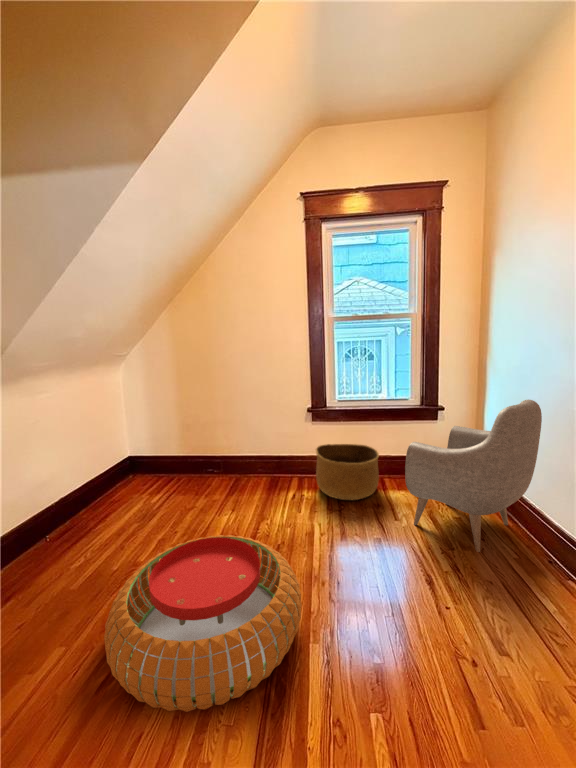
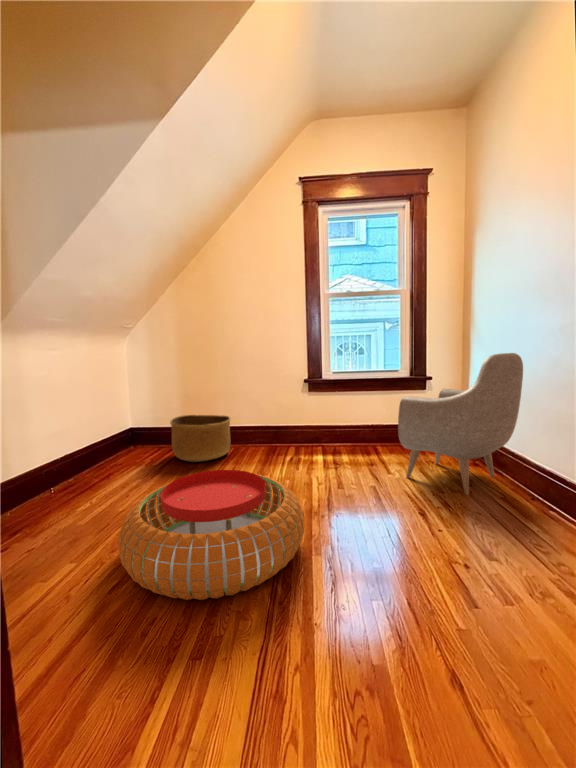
basket: present [316,444,379,500] -> present [170,415,231,462]

